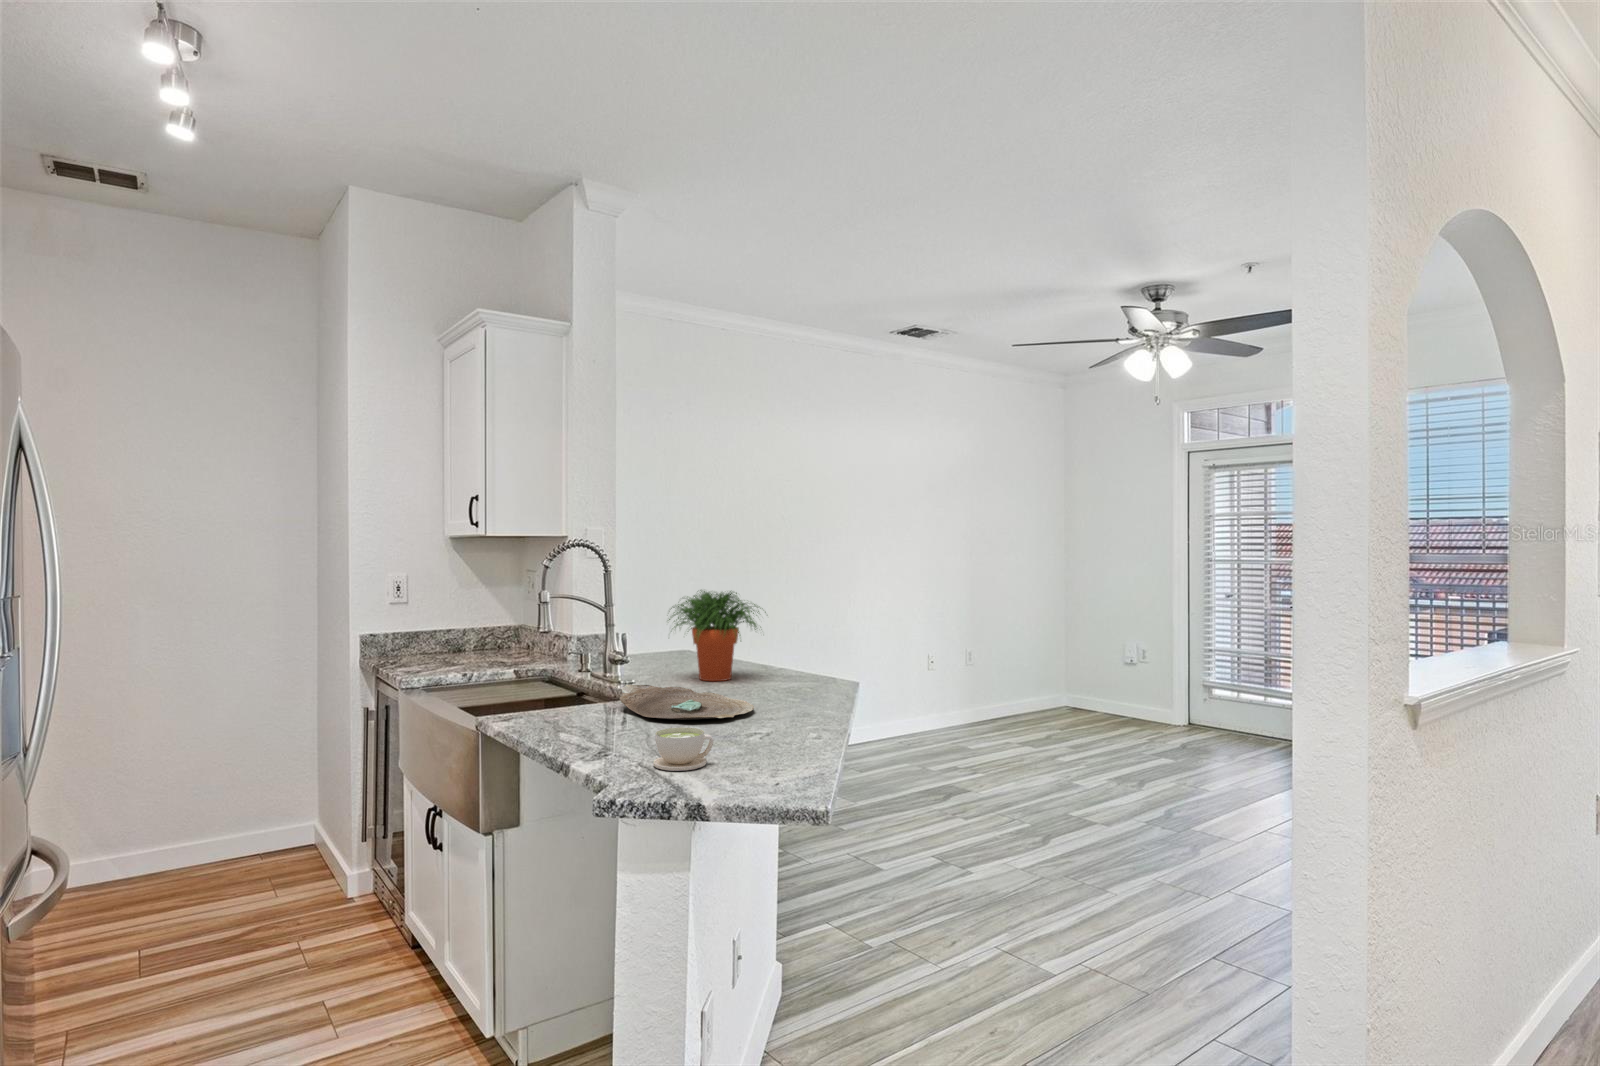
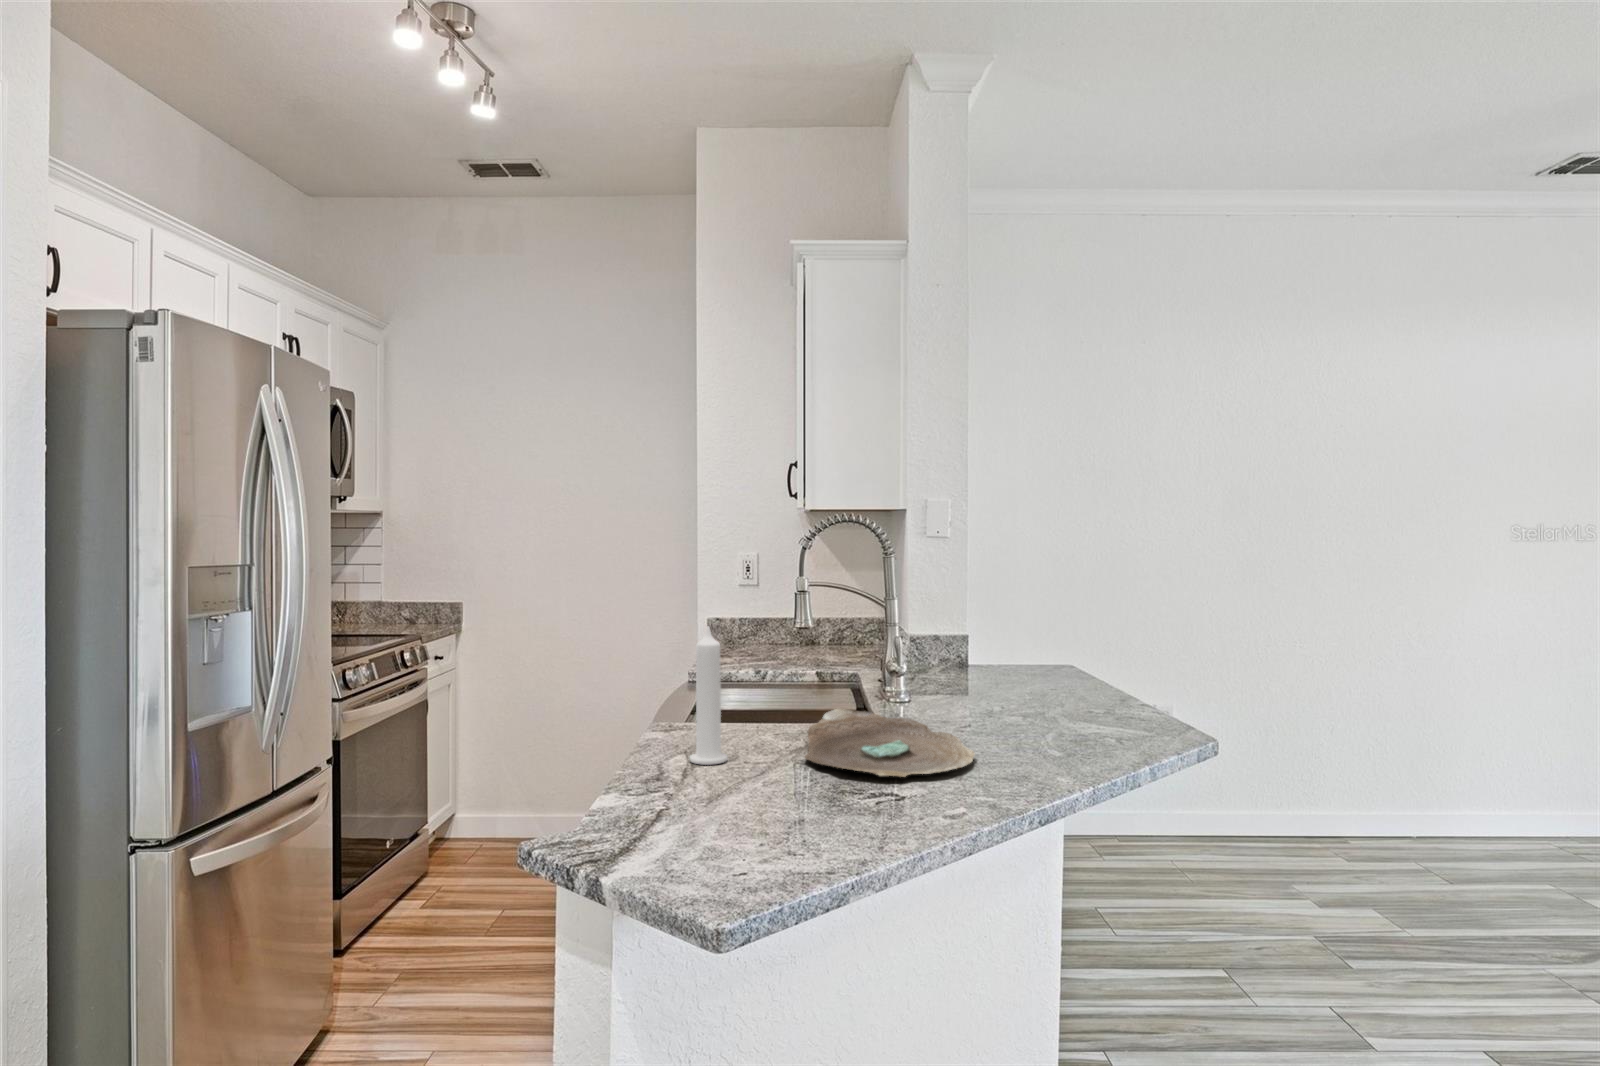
potted plant: present [669,590,766,681] -> none [952,585,1105,716]
candle: none [564,625,594,732] -> present [689,626,728,765]
coffee cup: present [653,728,714,771] -> none [645,784,727,852]

